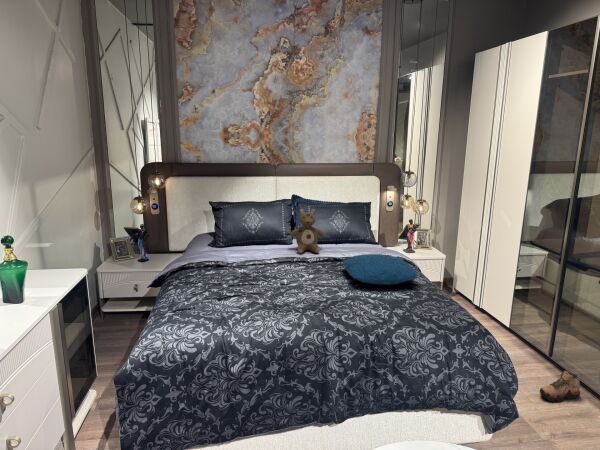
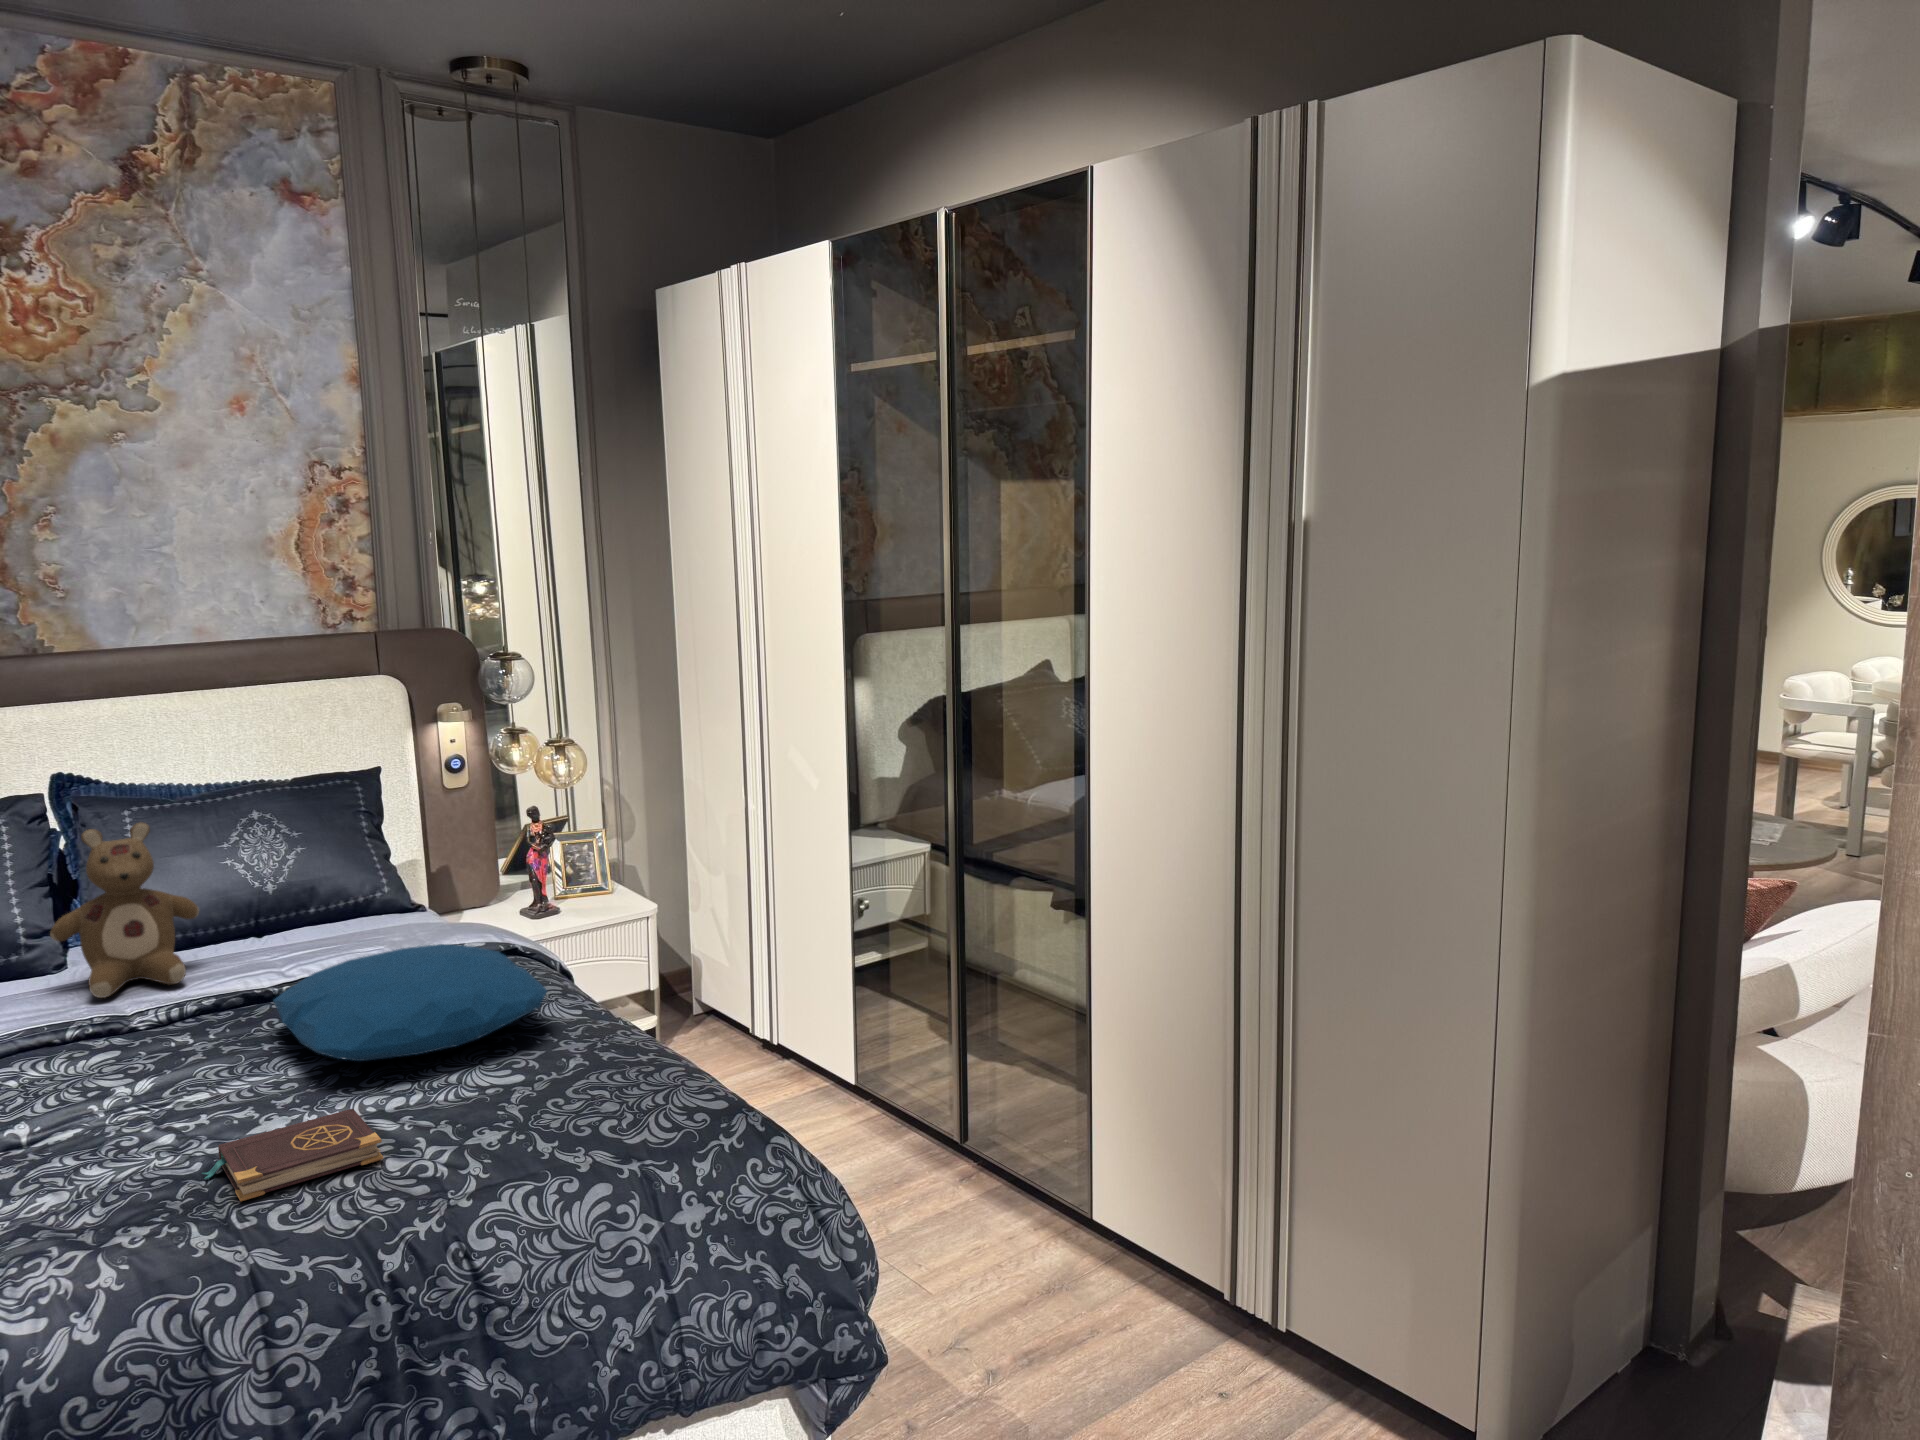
book: none [326,295,371,312] -> present [202,1109,383,1201]
shoe: present [540,370,580,402] -> none [950,1169,1048,1271]

